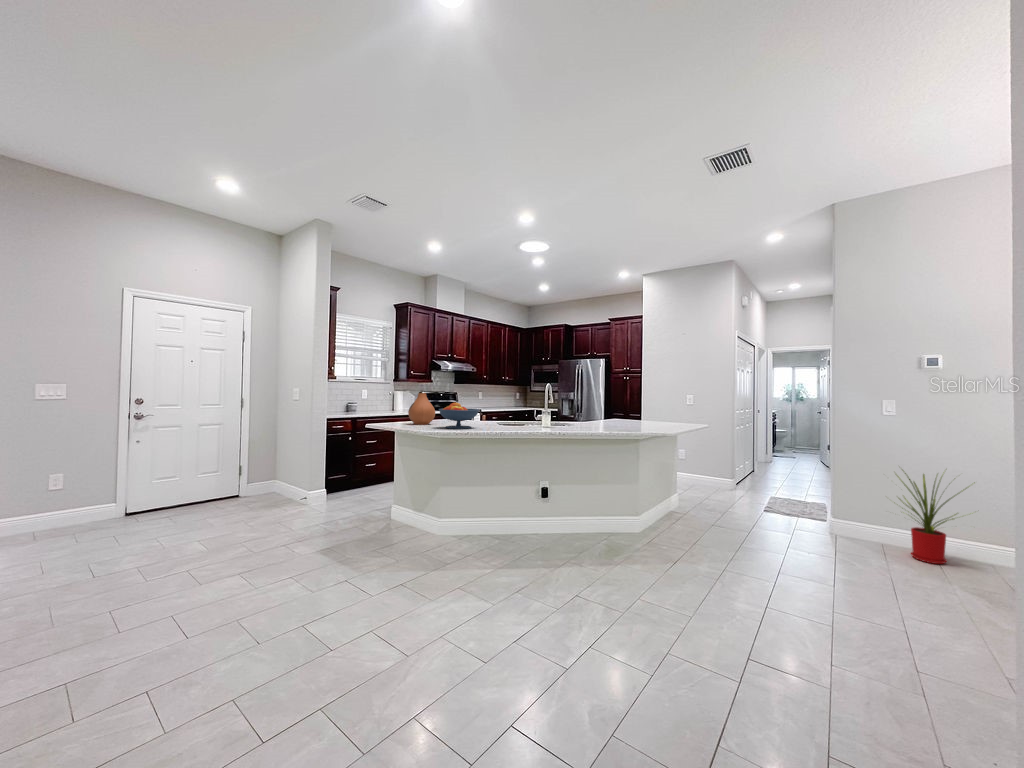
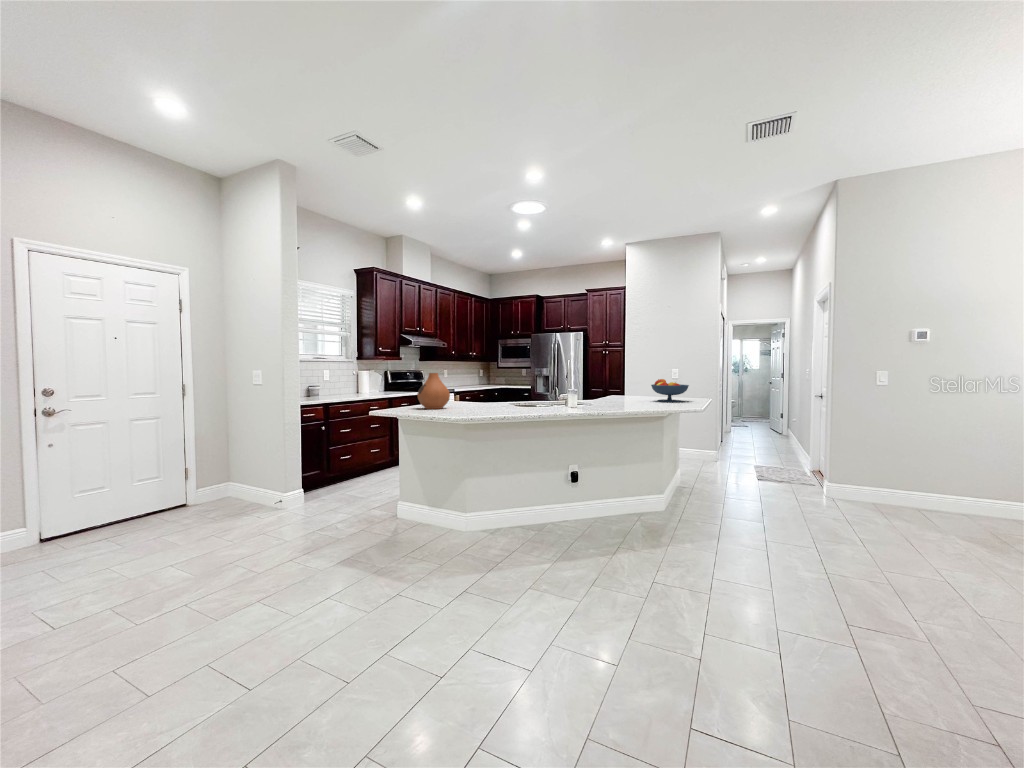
fruit bowl: present [439,403,479,429] -> present [651,379,689,402]
house plant: present [897,473,975,564] -> none [883,429,968,516]

